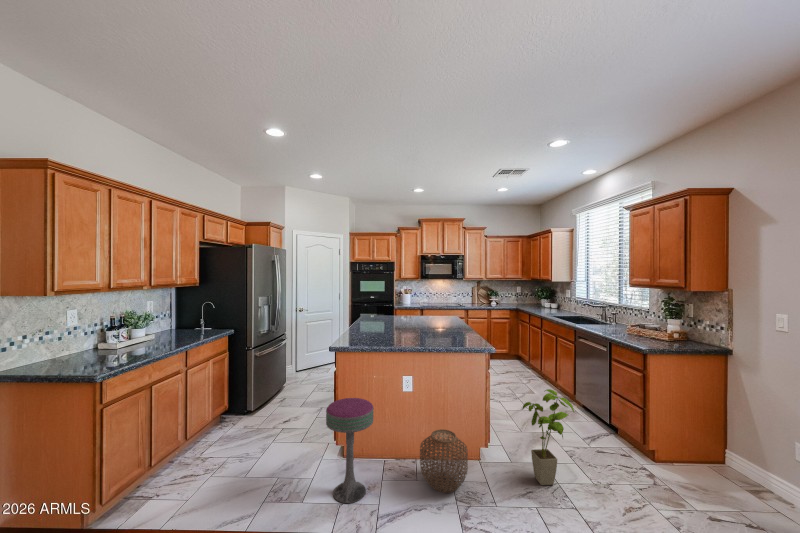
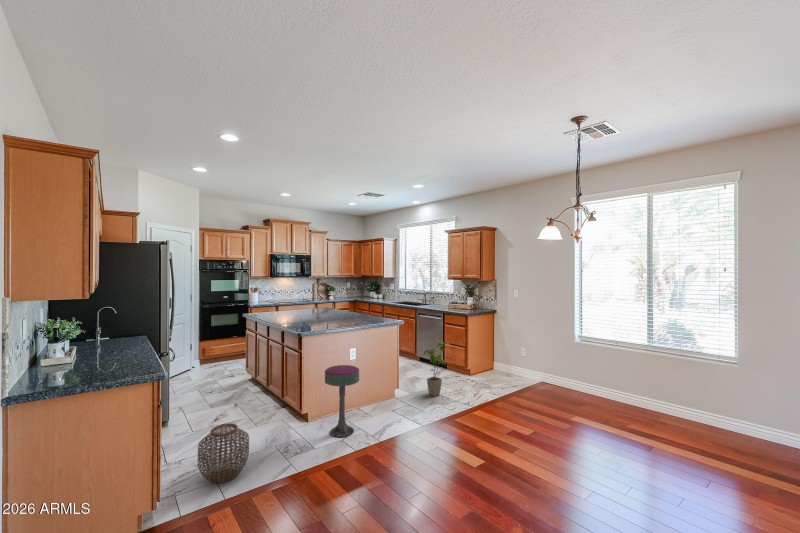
woven basket: present [420,429,468,493] -> present [198,423,249,483]

